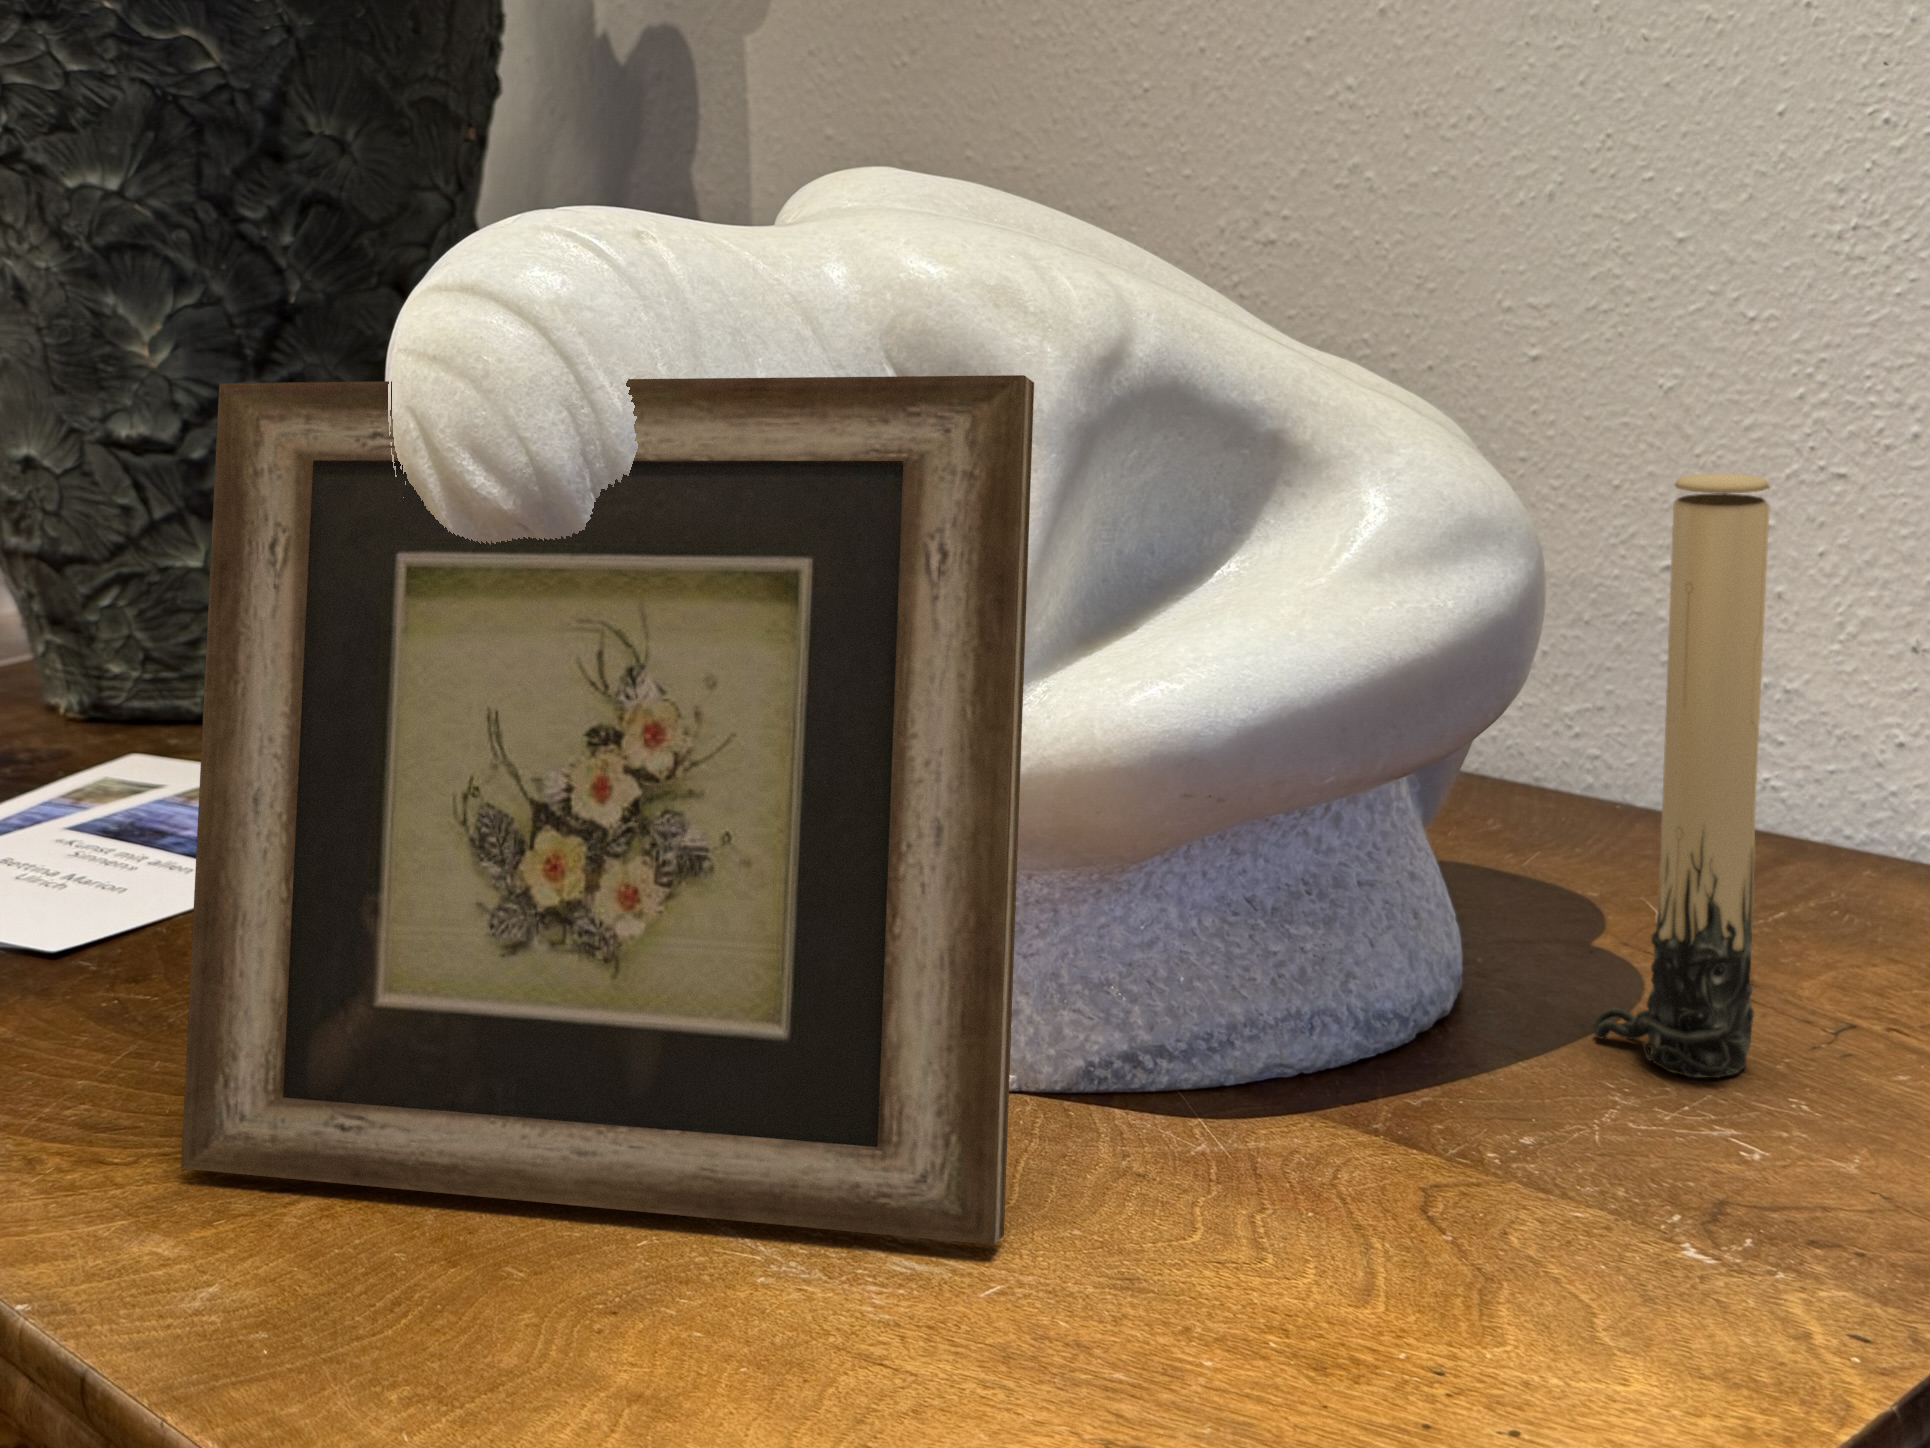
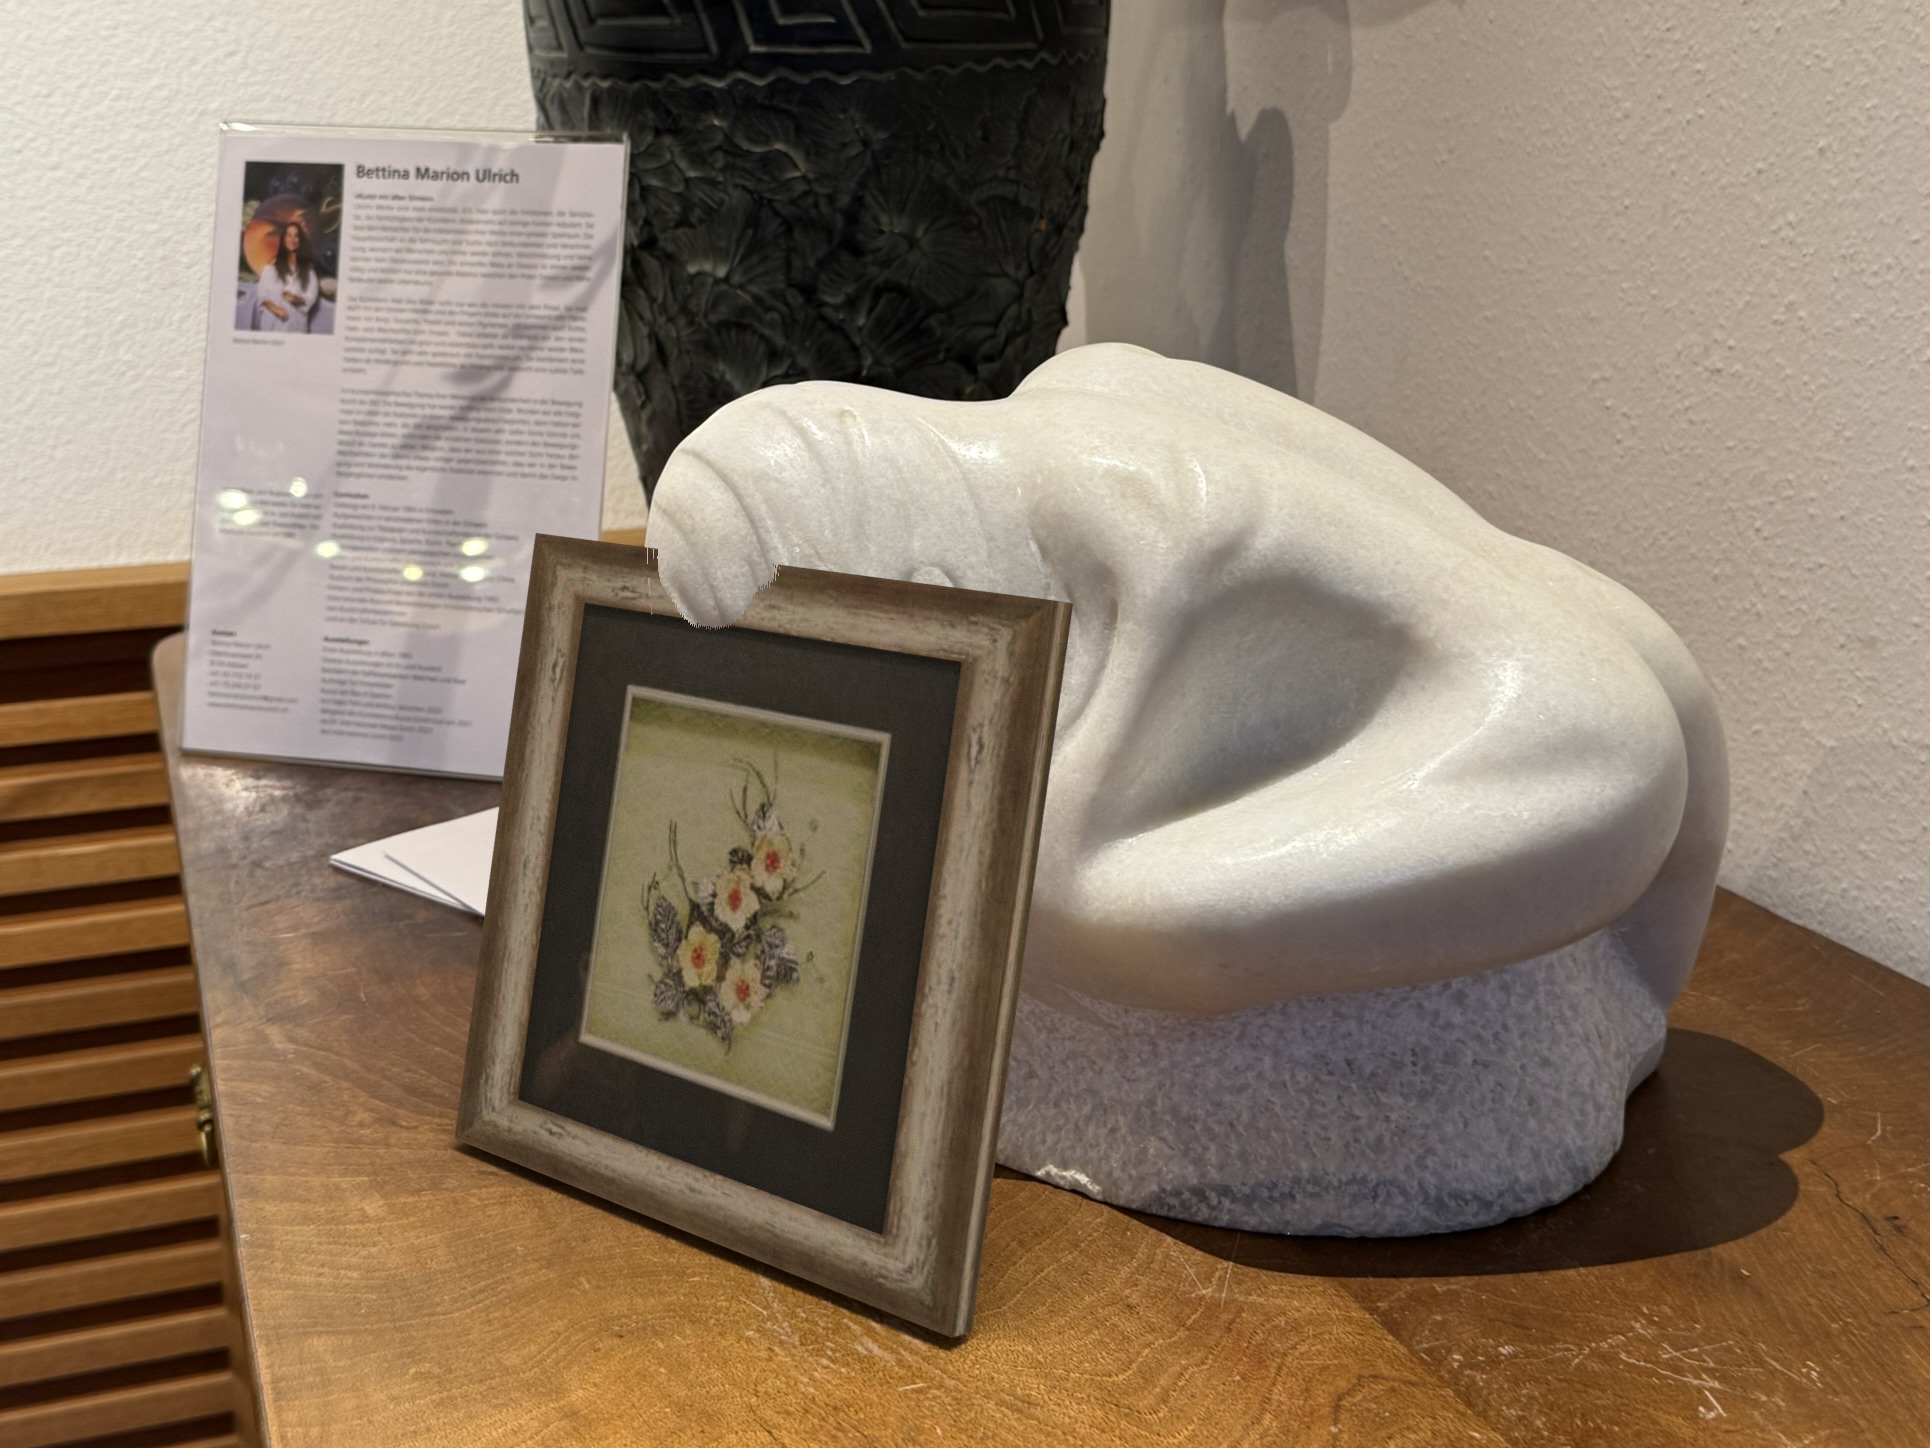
candle: present [1593,473,1769,1078] -> none [1674,728,1831,1325]

